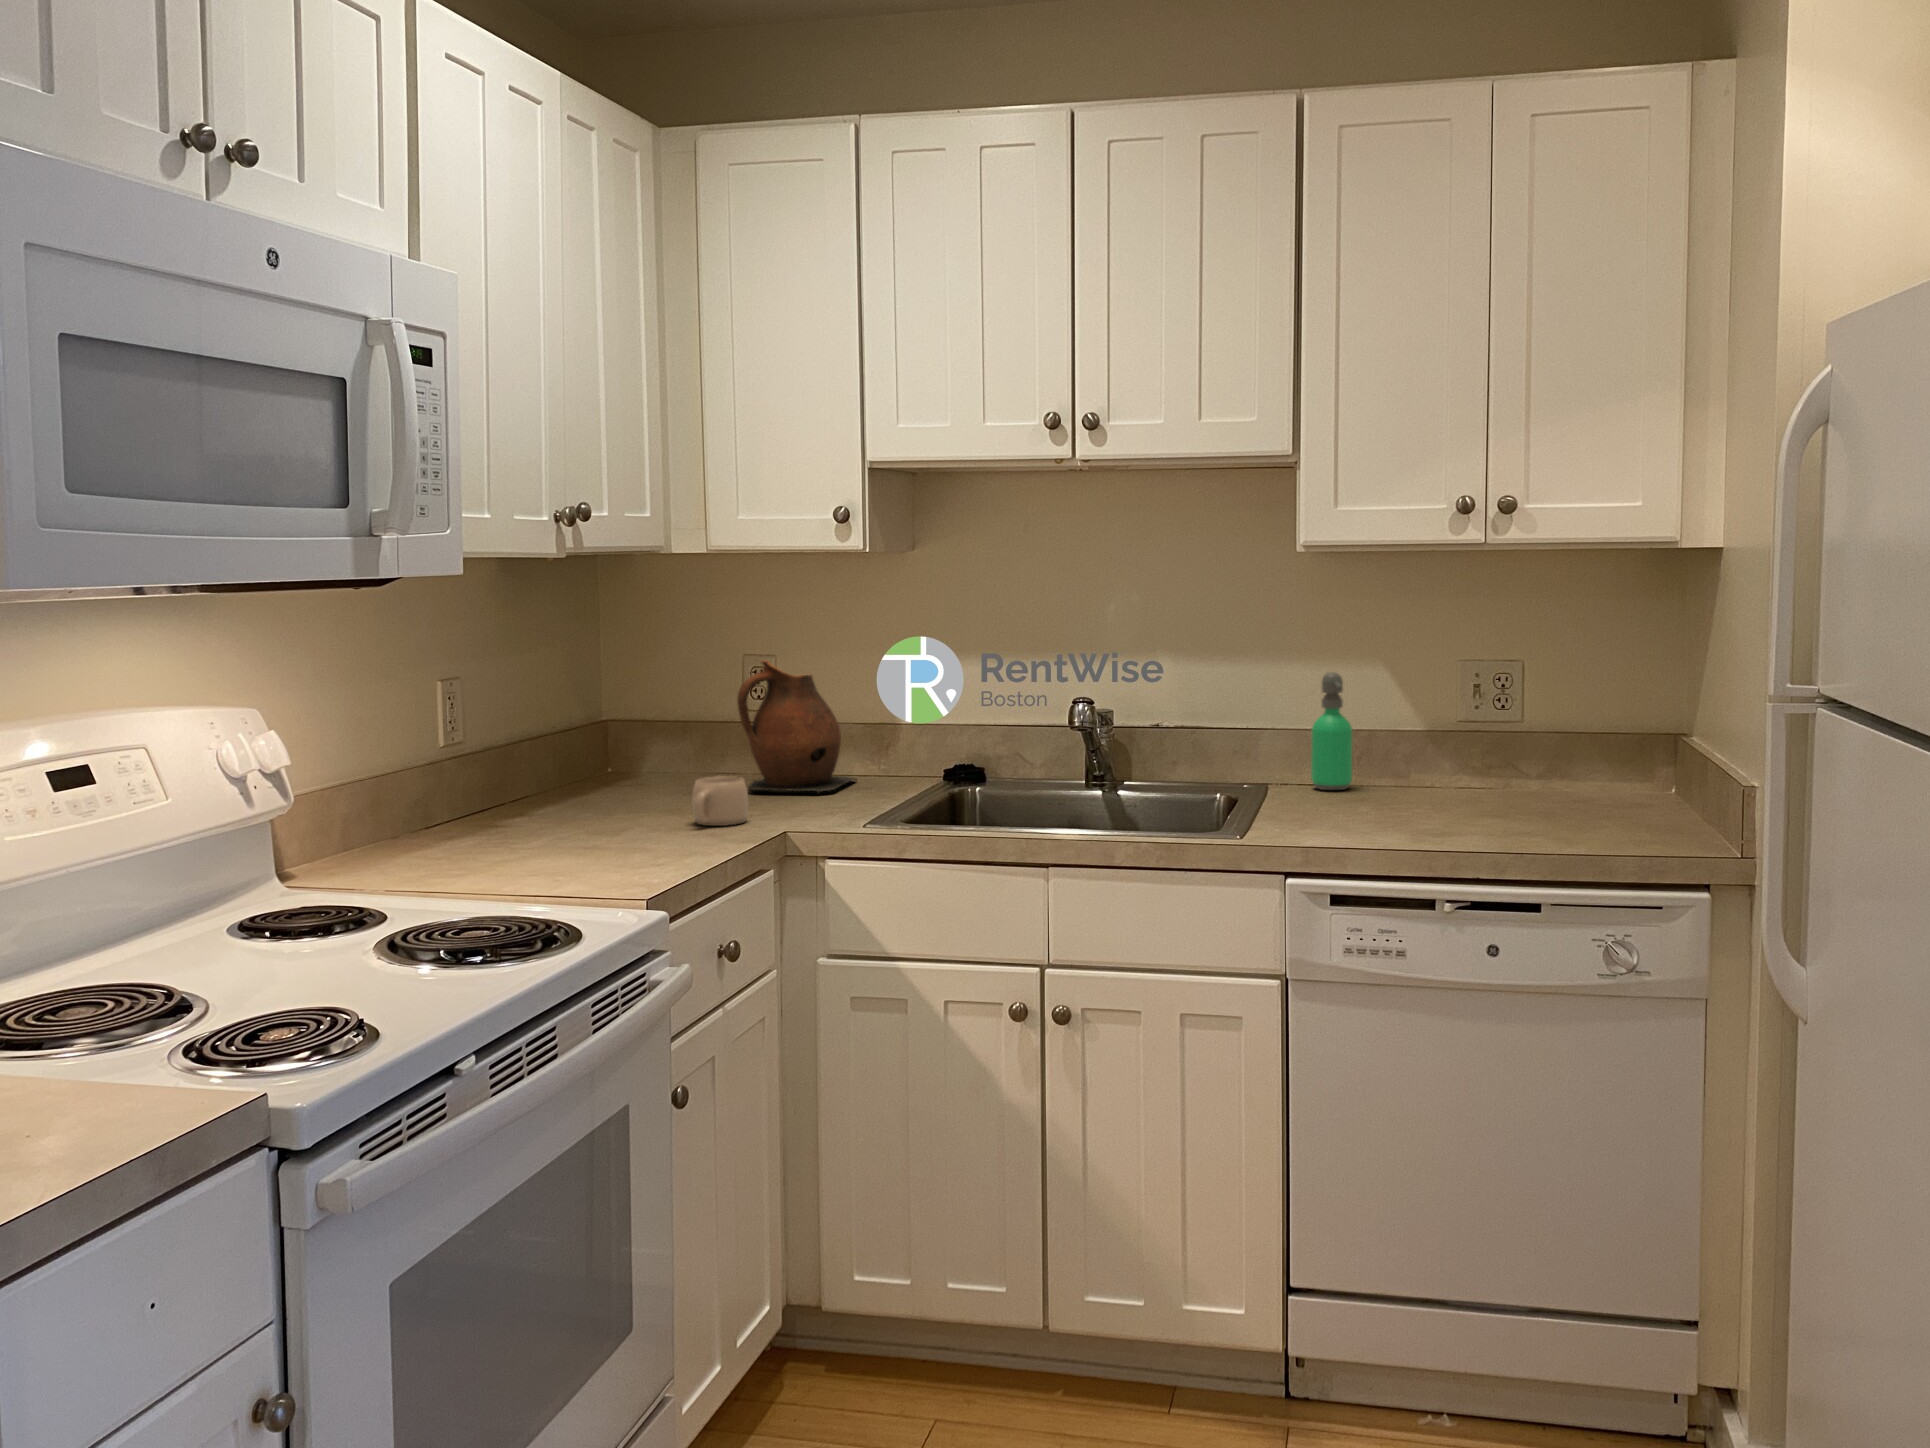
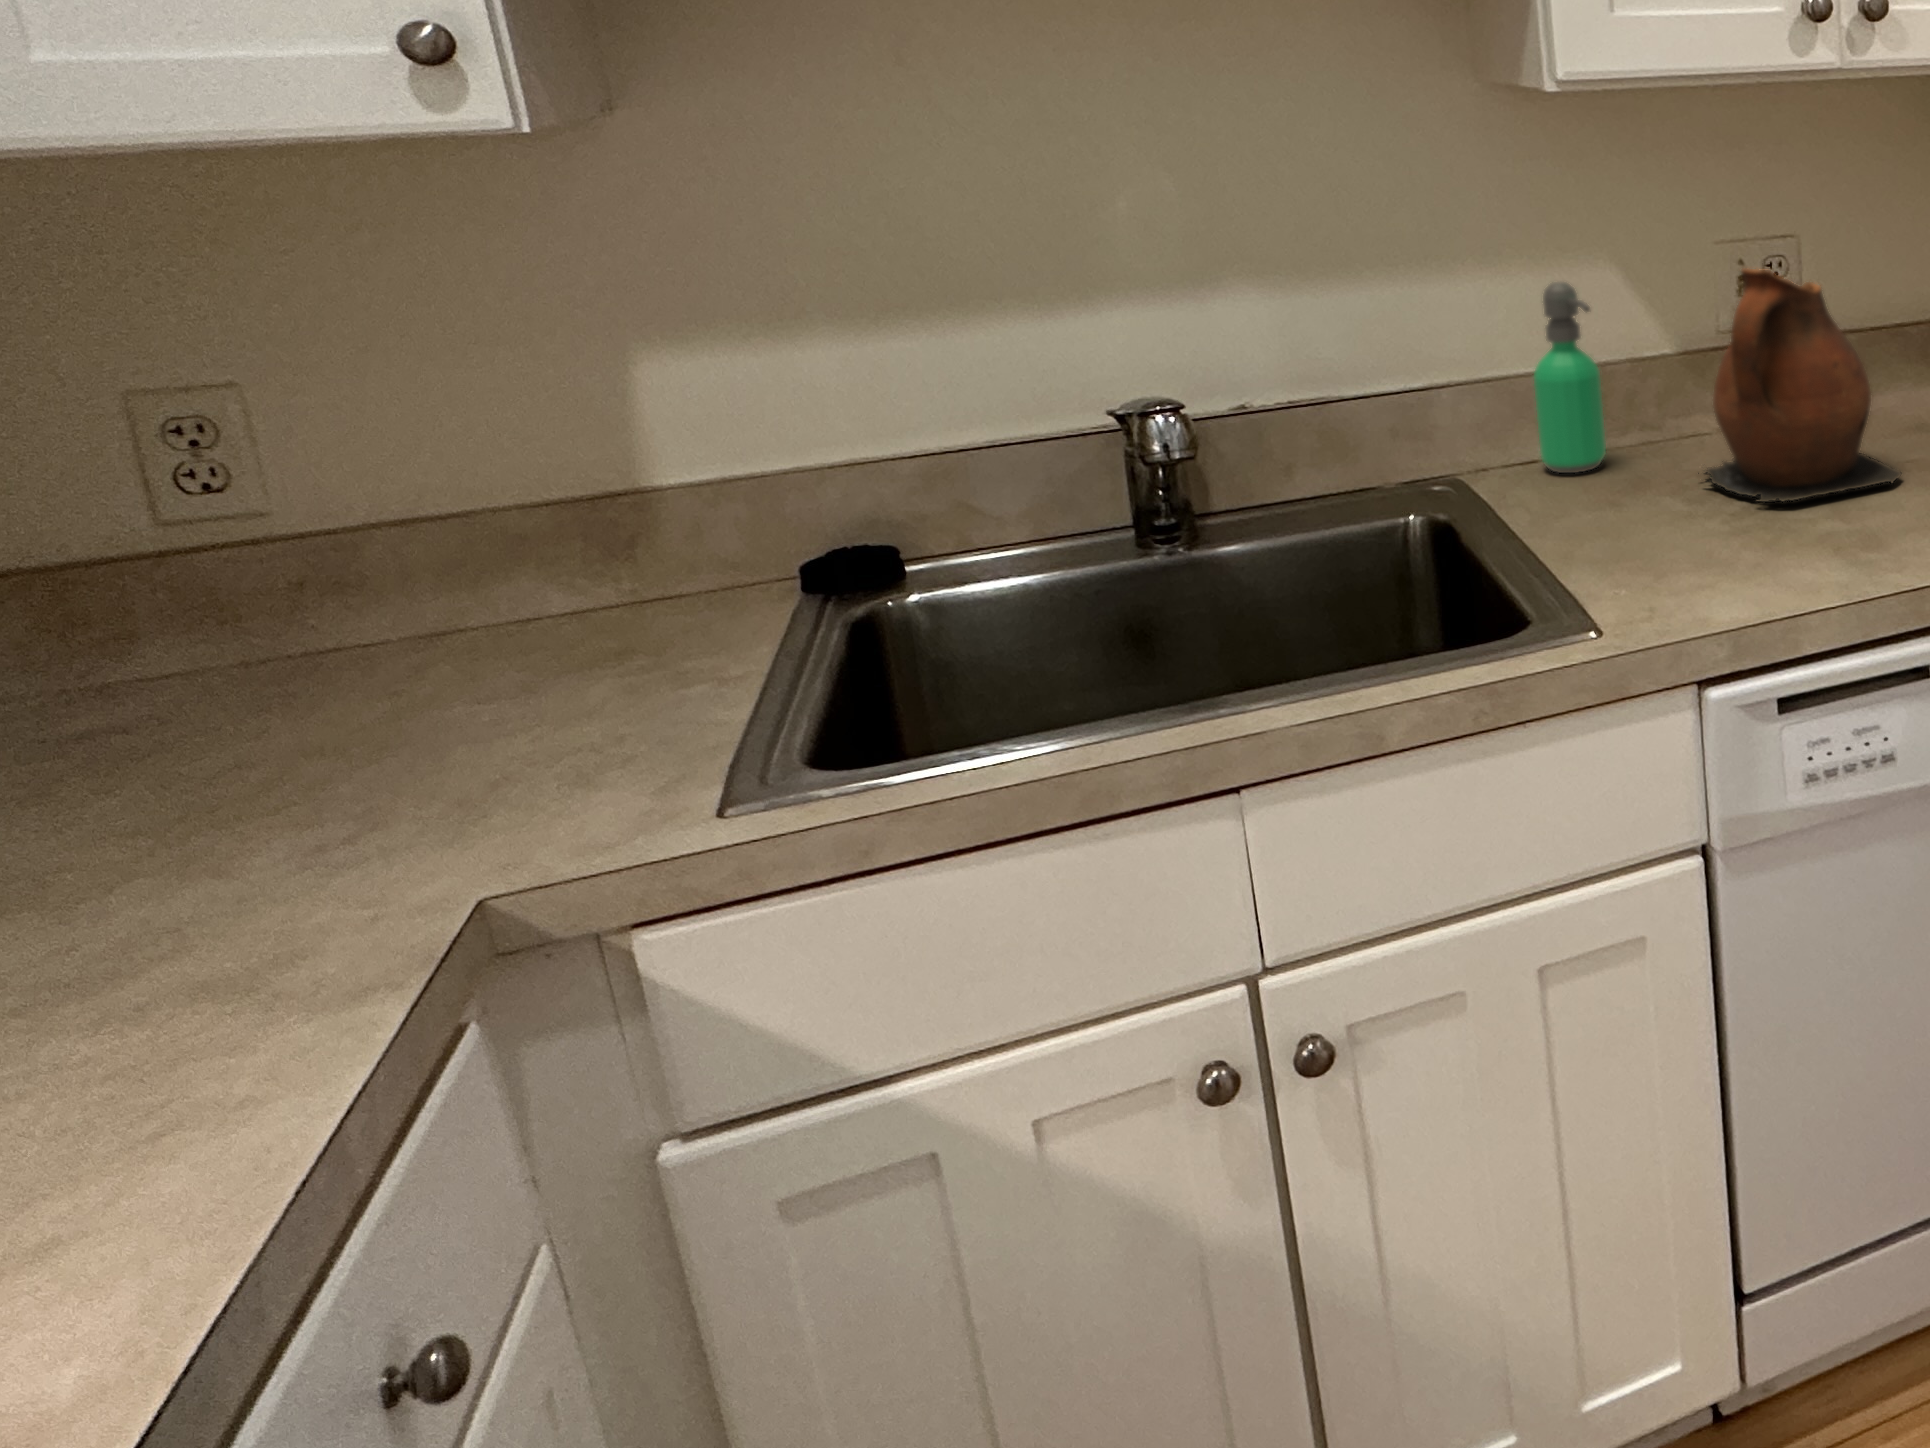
ceramic pitcher: present [737,660,857,793] -> present [1698,269,1901,502]
mug: present [692,776,748,826] -> none [101,787,328,961]

